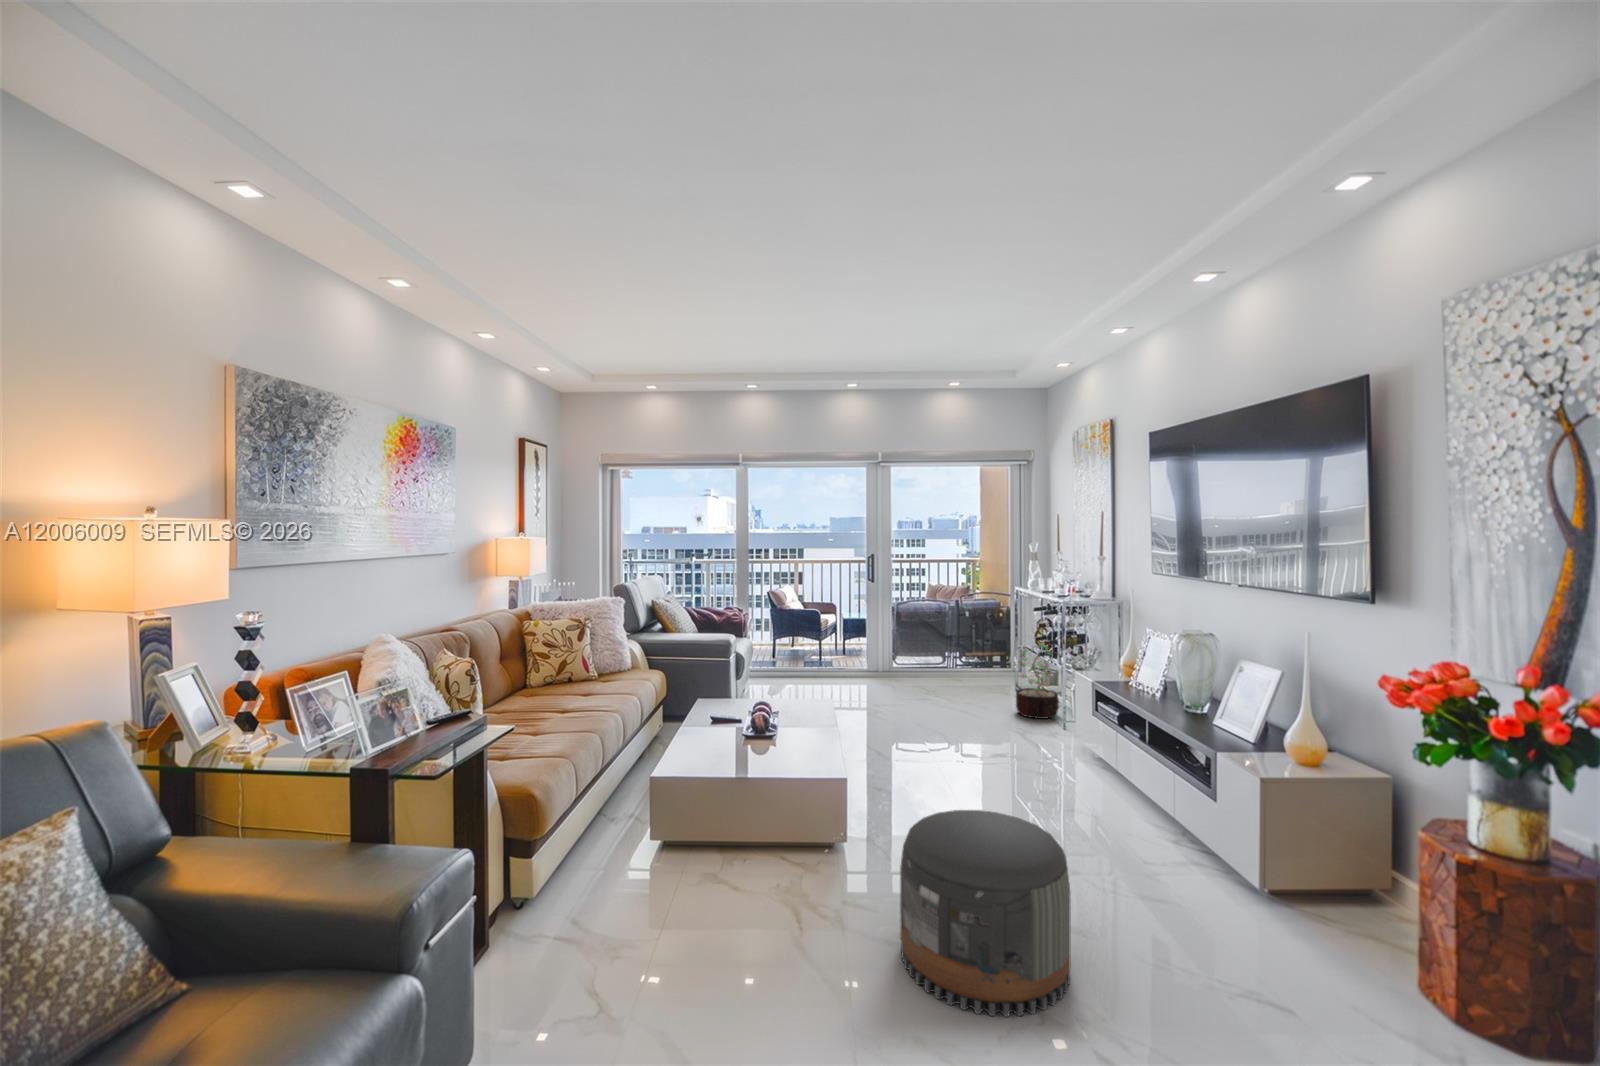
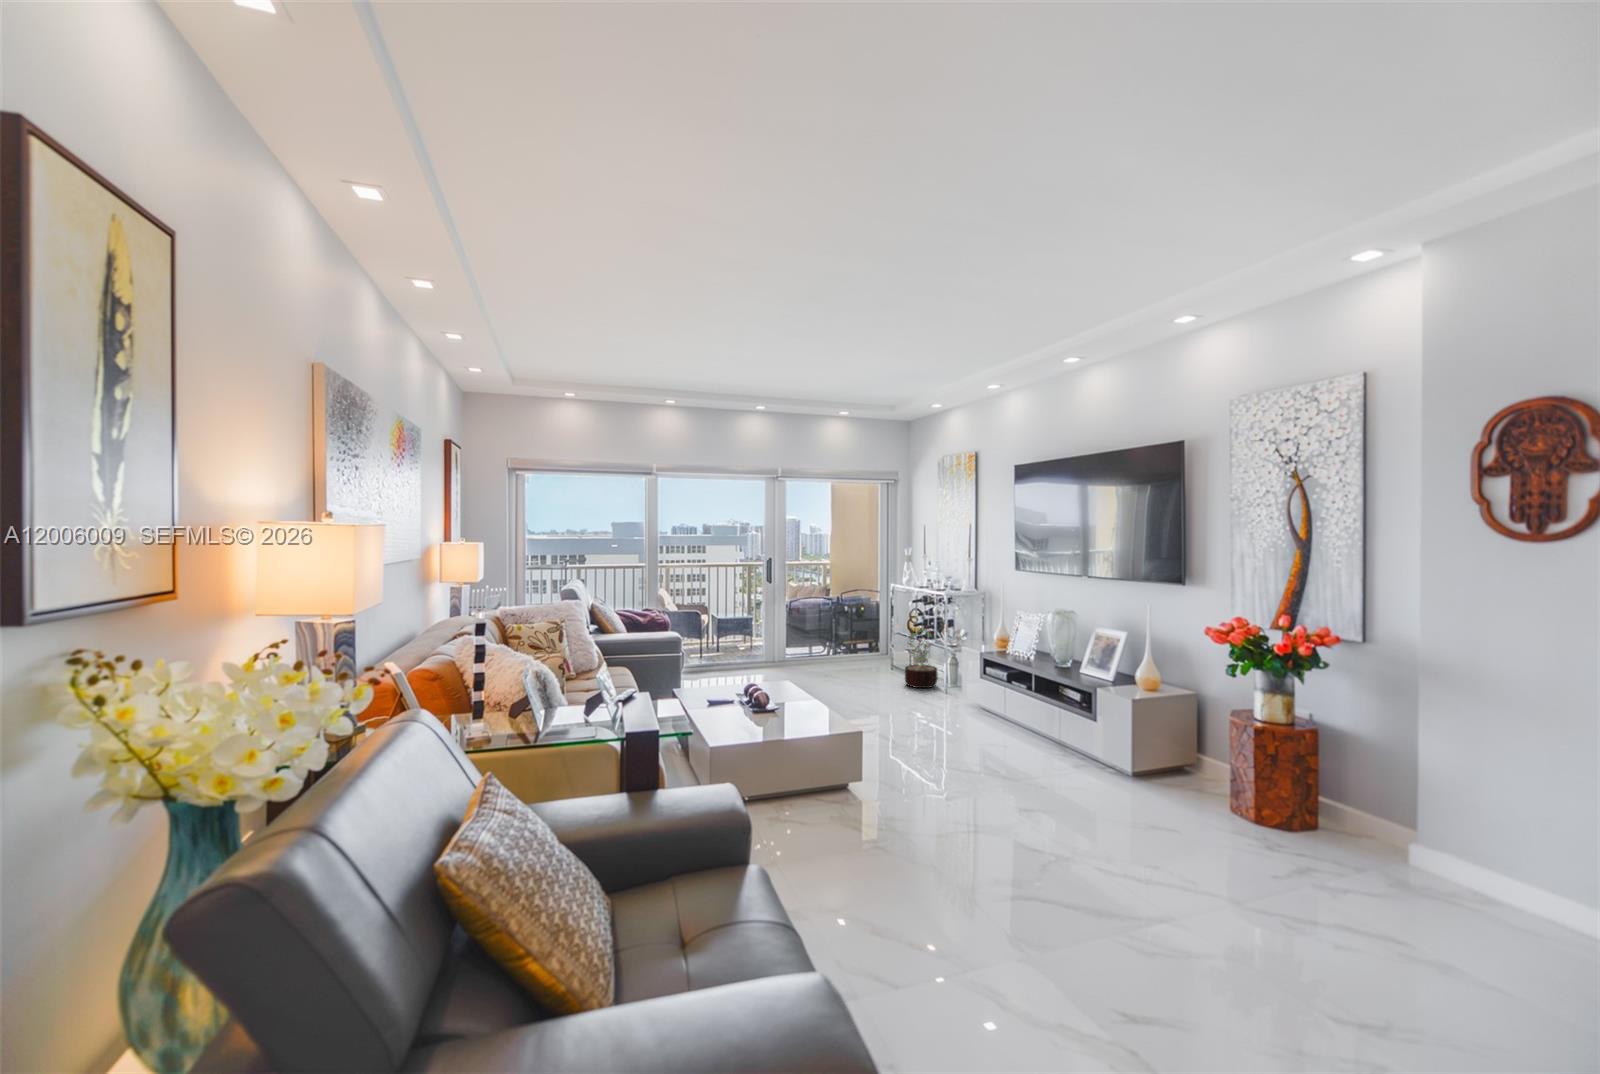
pouf: present [900,810,1071,1017] -> none [942,736,1059,860]

